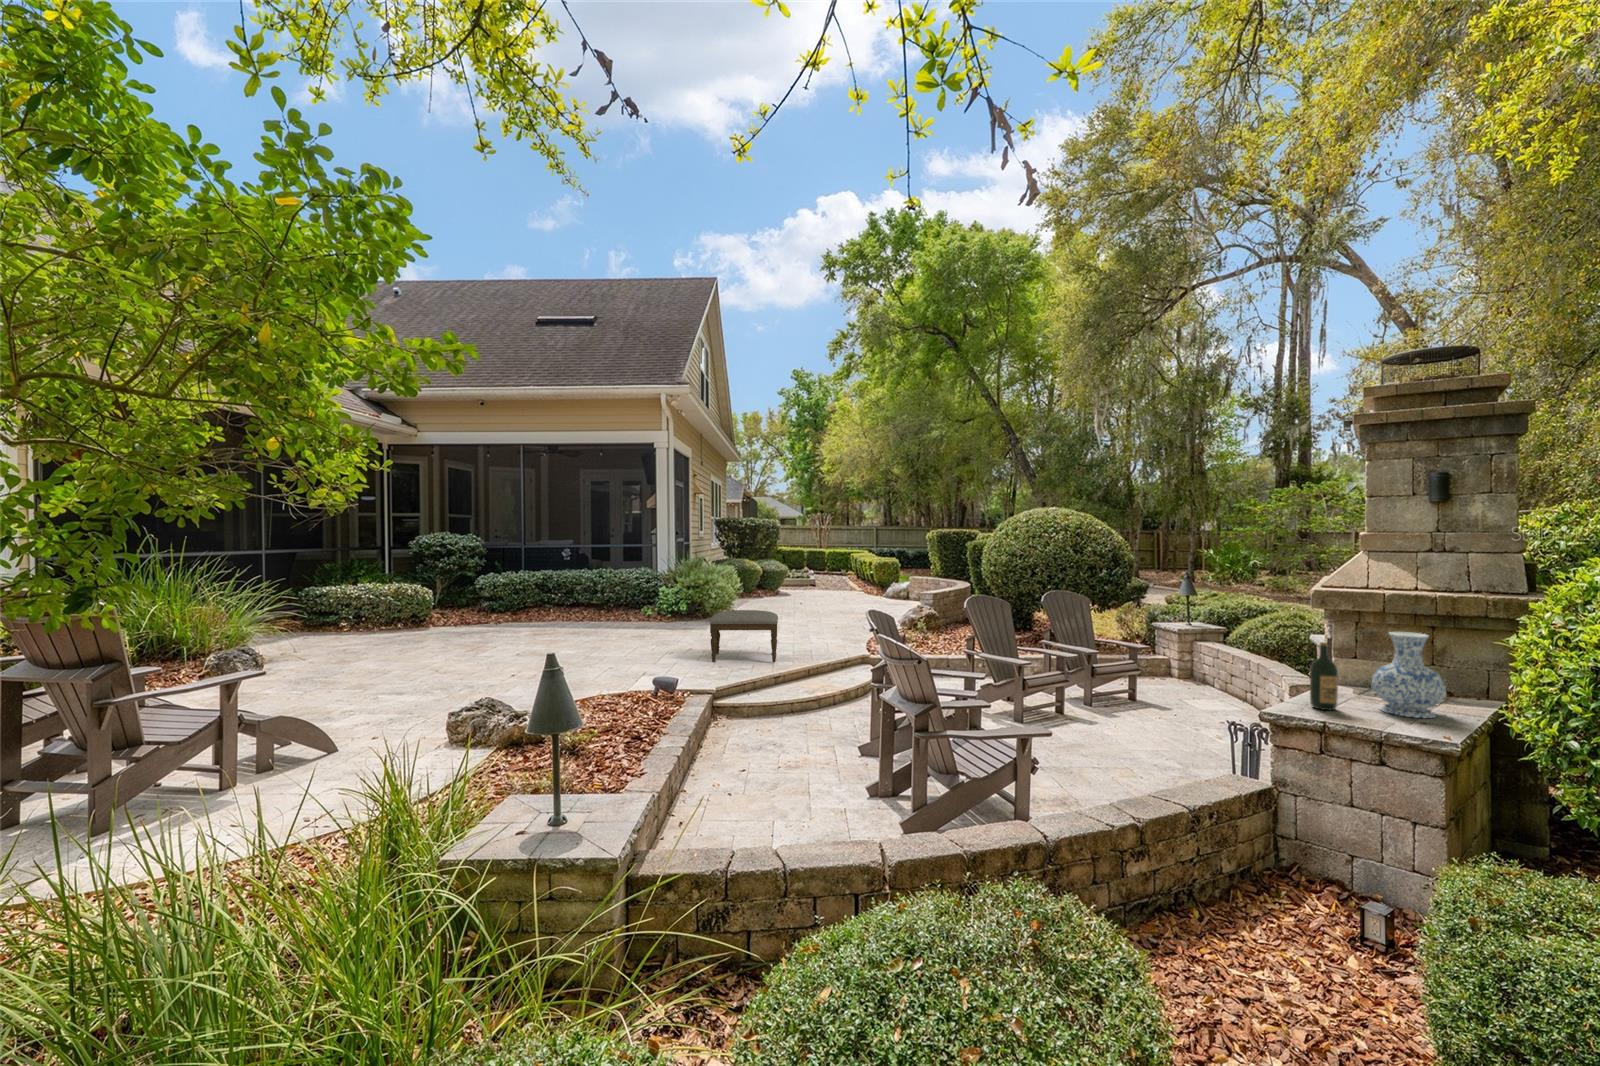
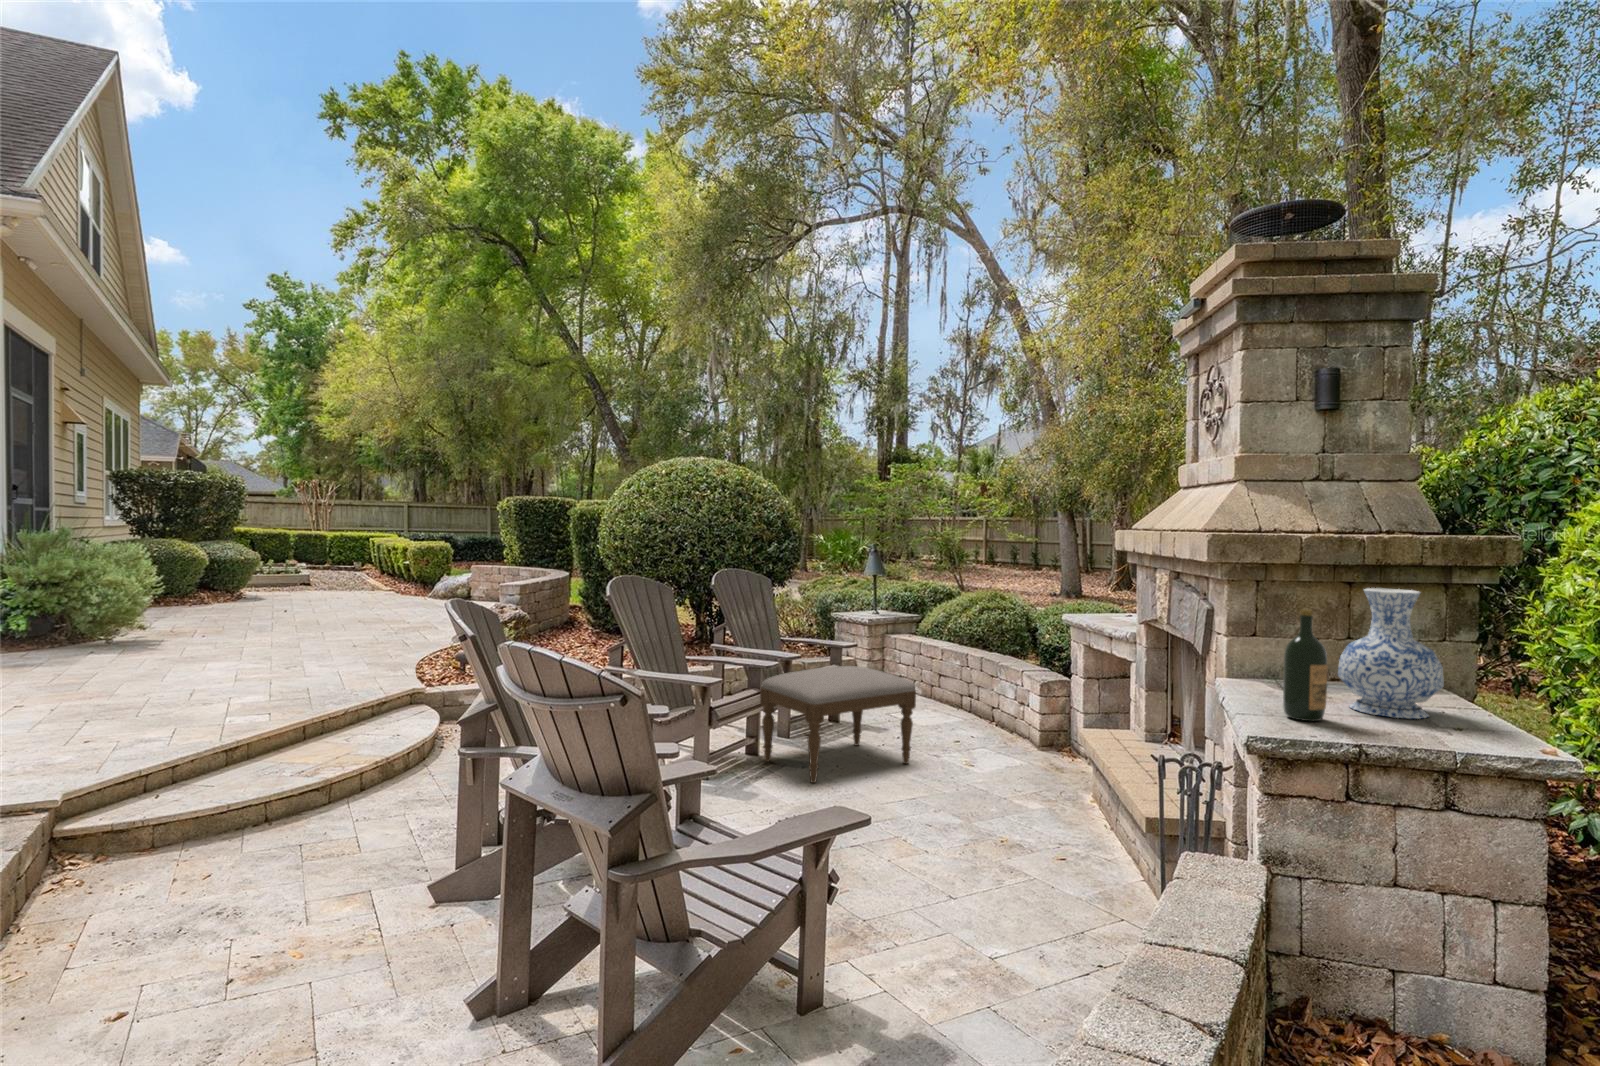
ottoman: present [710,610,778,662] -> present [760,666,916,783]

